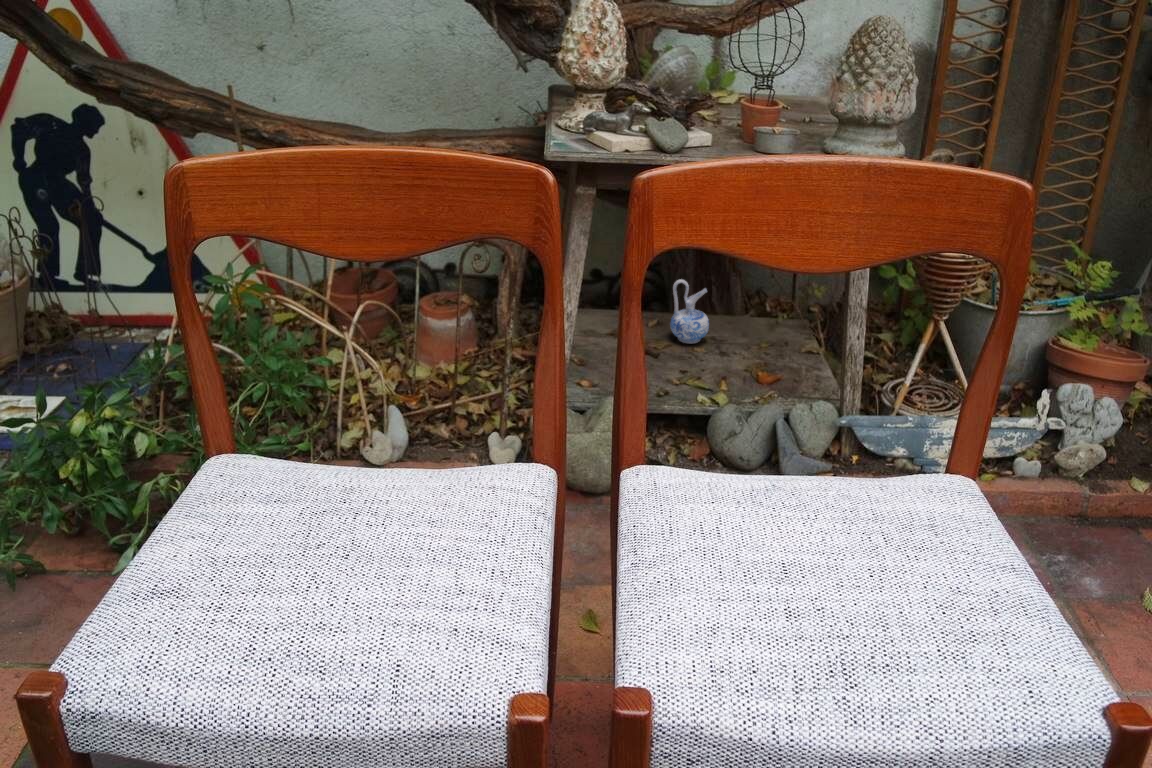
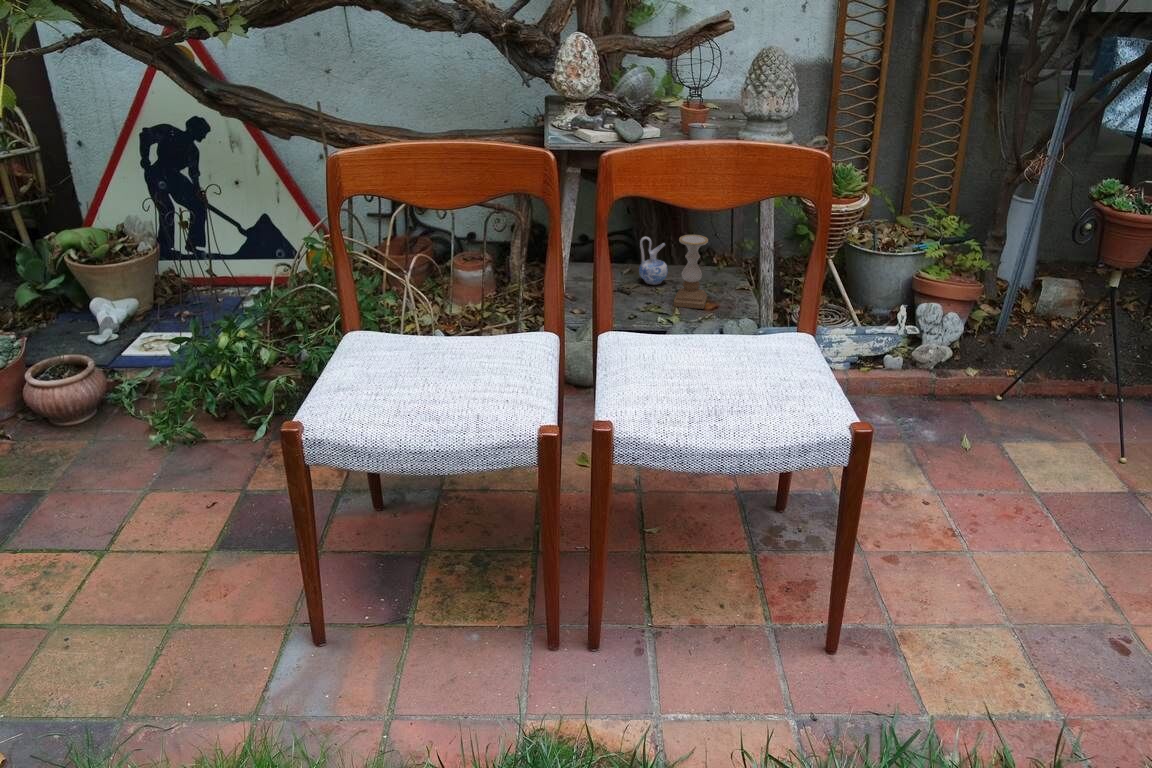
candle holder: none [718,281,770,383] -> present [674,235,708,309]

